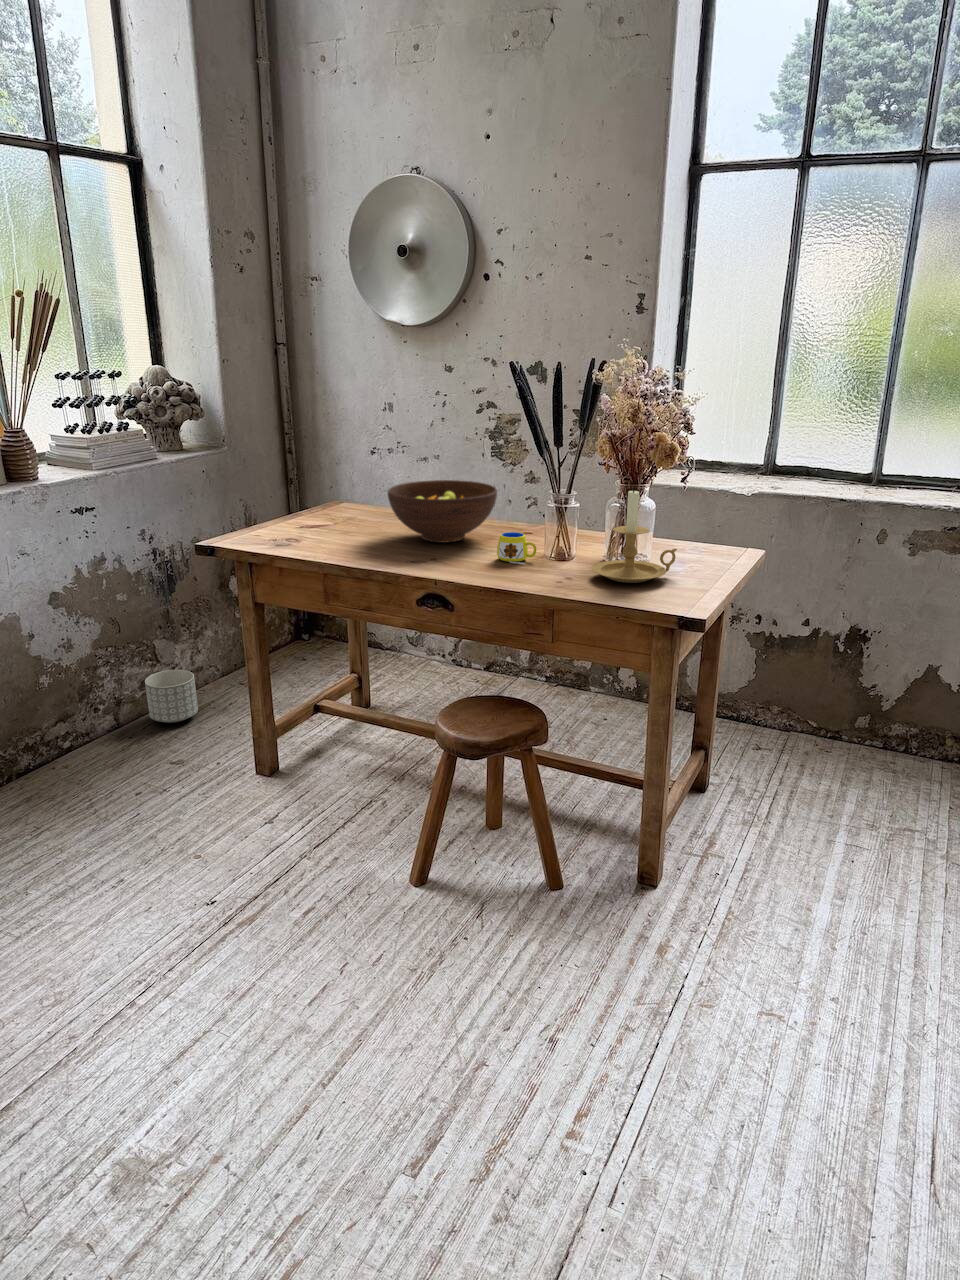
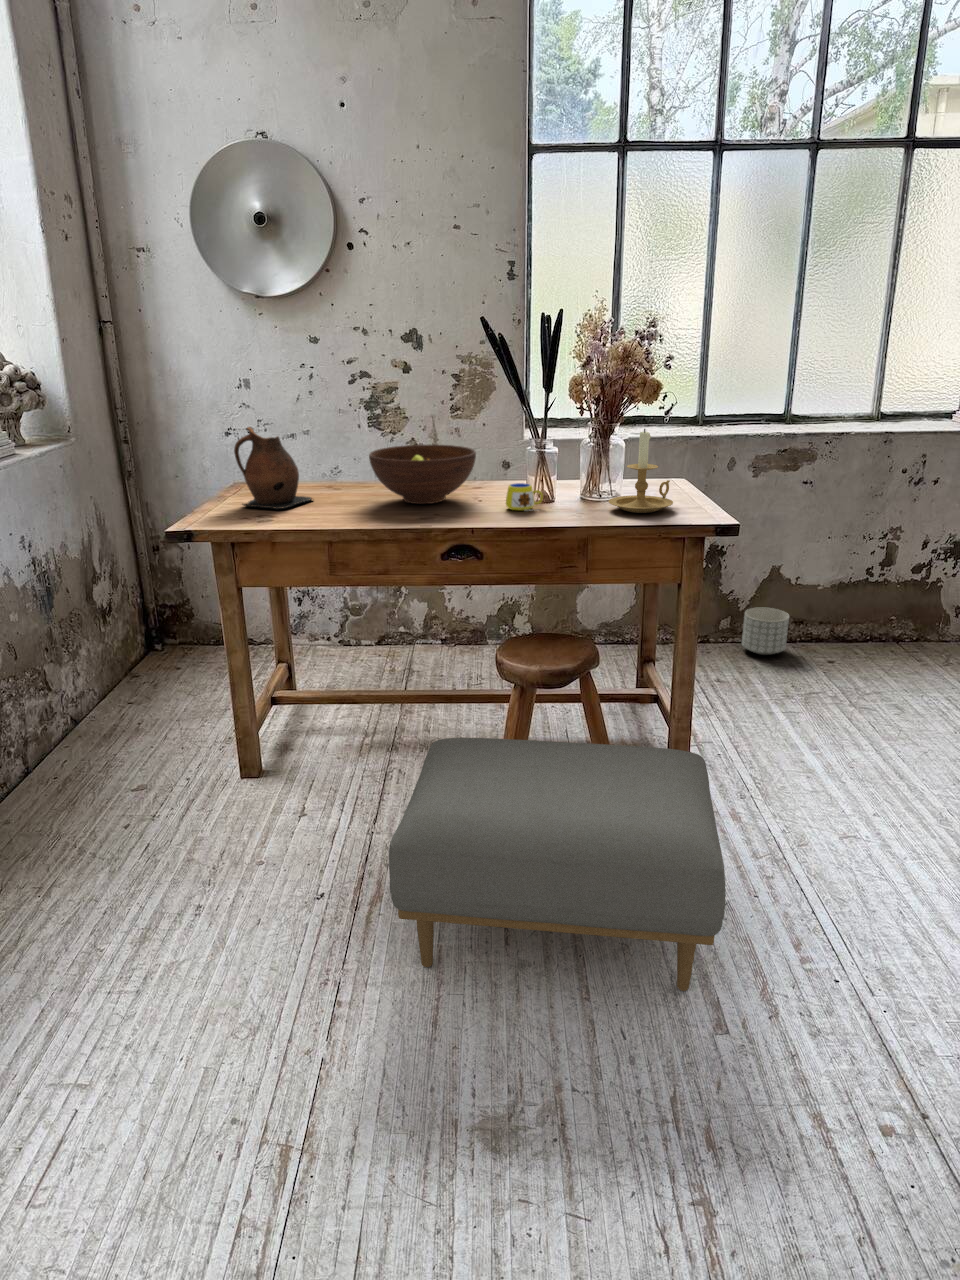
ceramic pitcher: none [284,451,356,532] -> present [234,427,312,510]
planter: present [145,670,198,723] -> present [742,607,789,655]
ottoman: none [175,781,560,1119] -> present [389,738,725,991]

